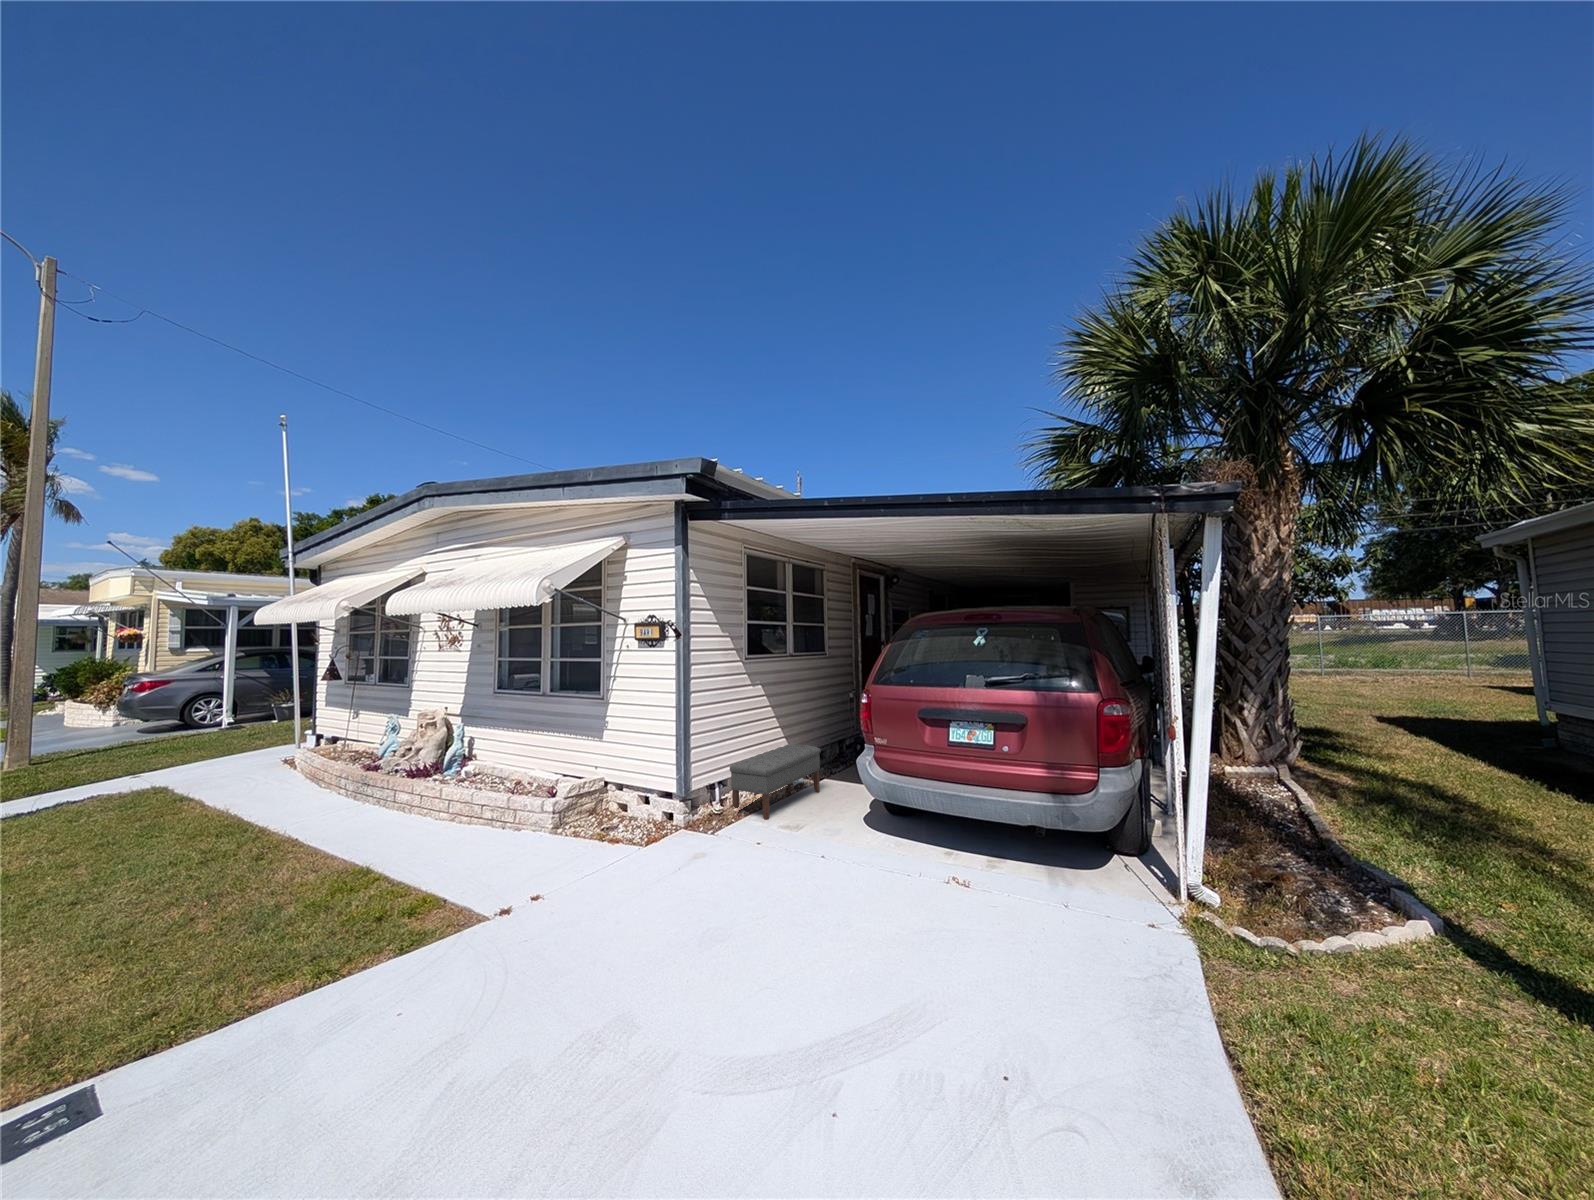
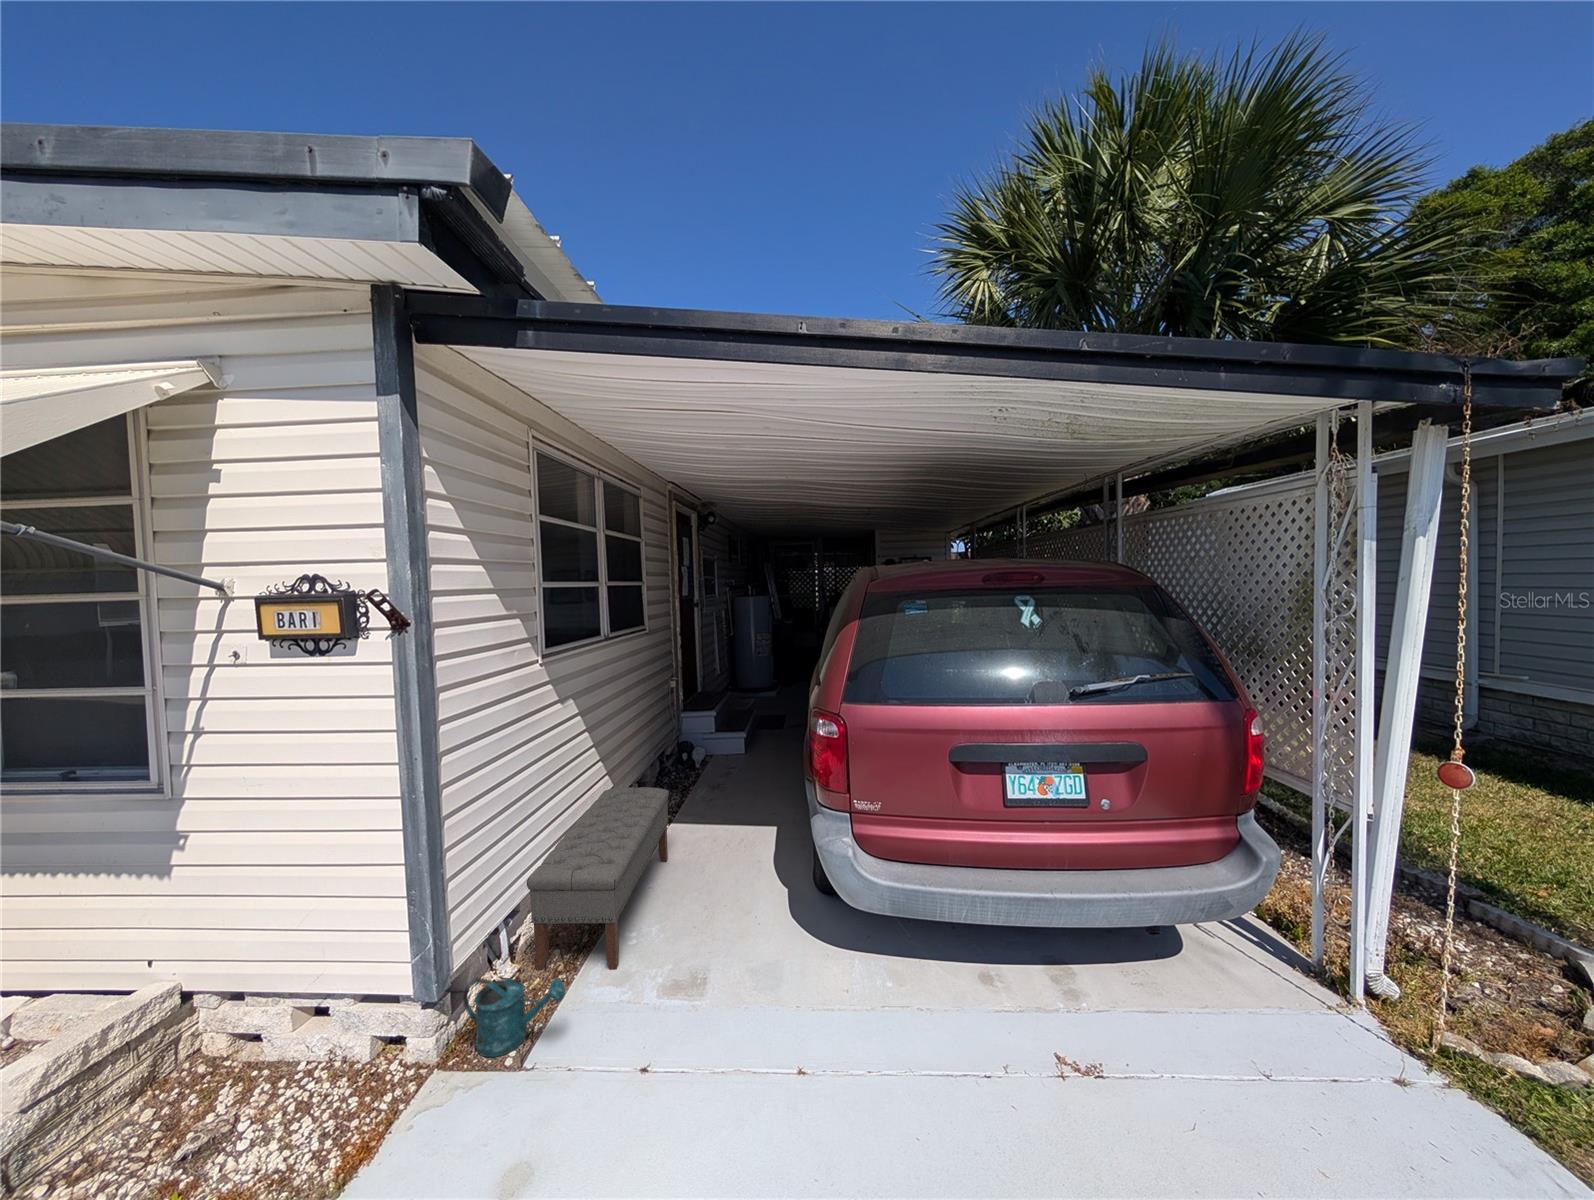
watering can: none [696,798,735,831] -> present [463,978,565,1057]

